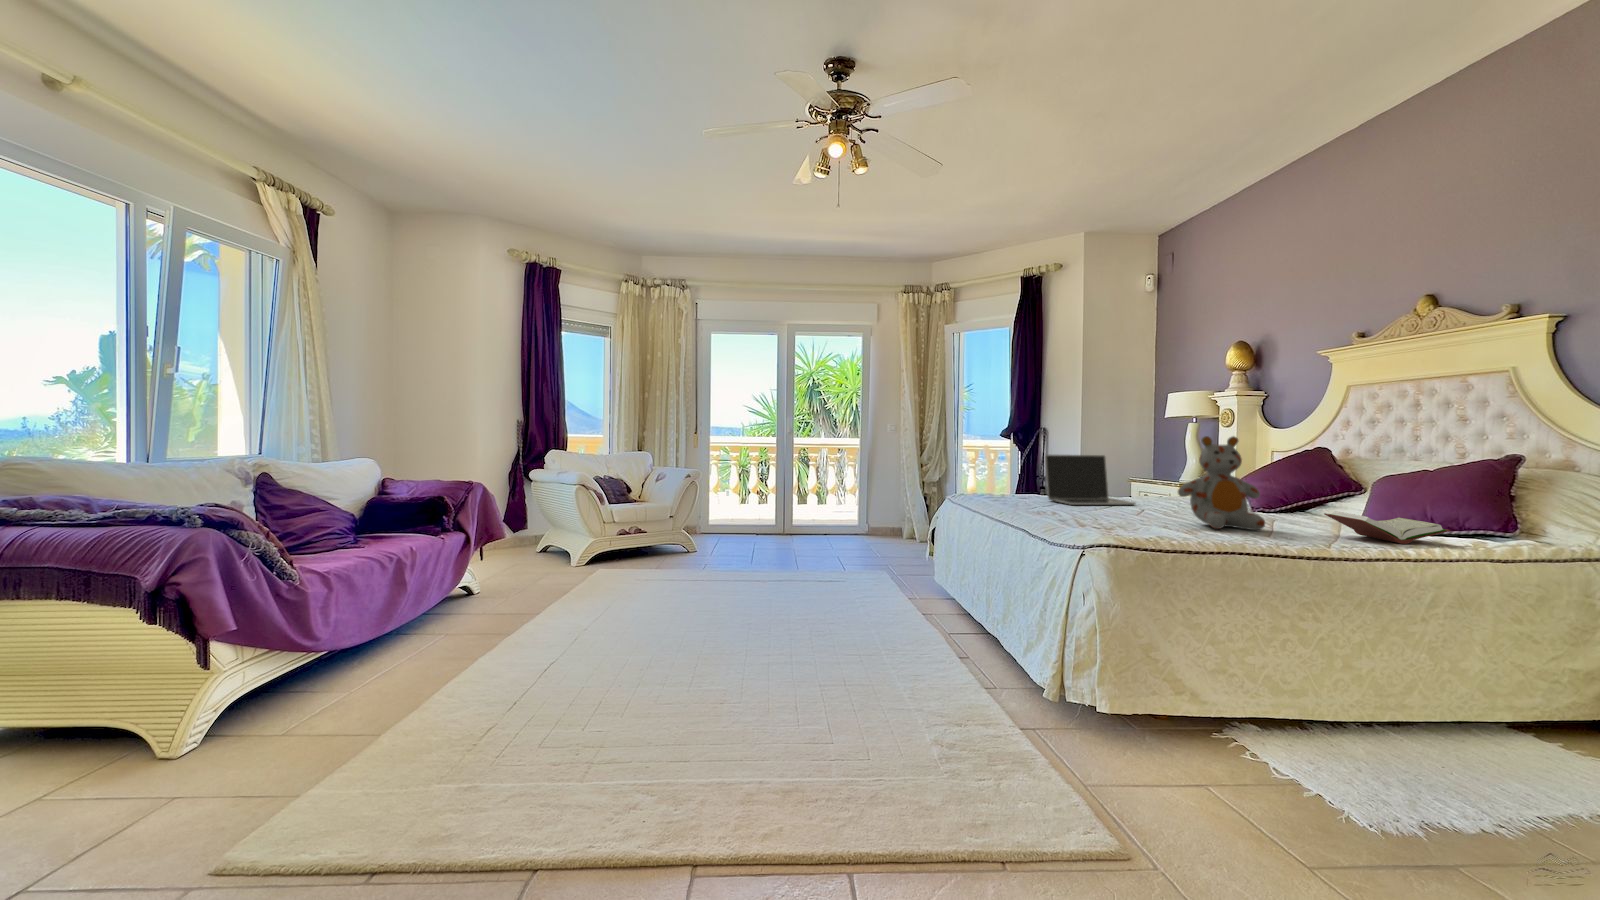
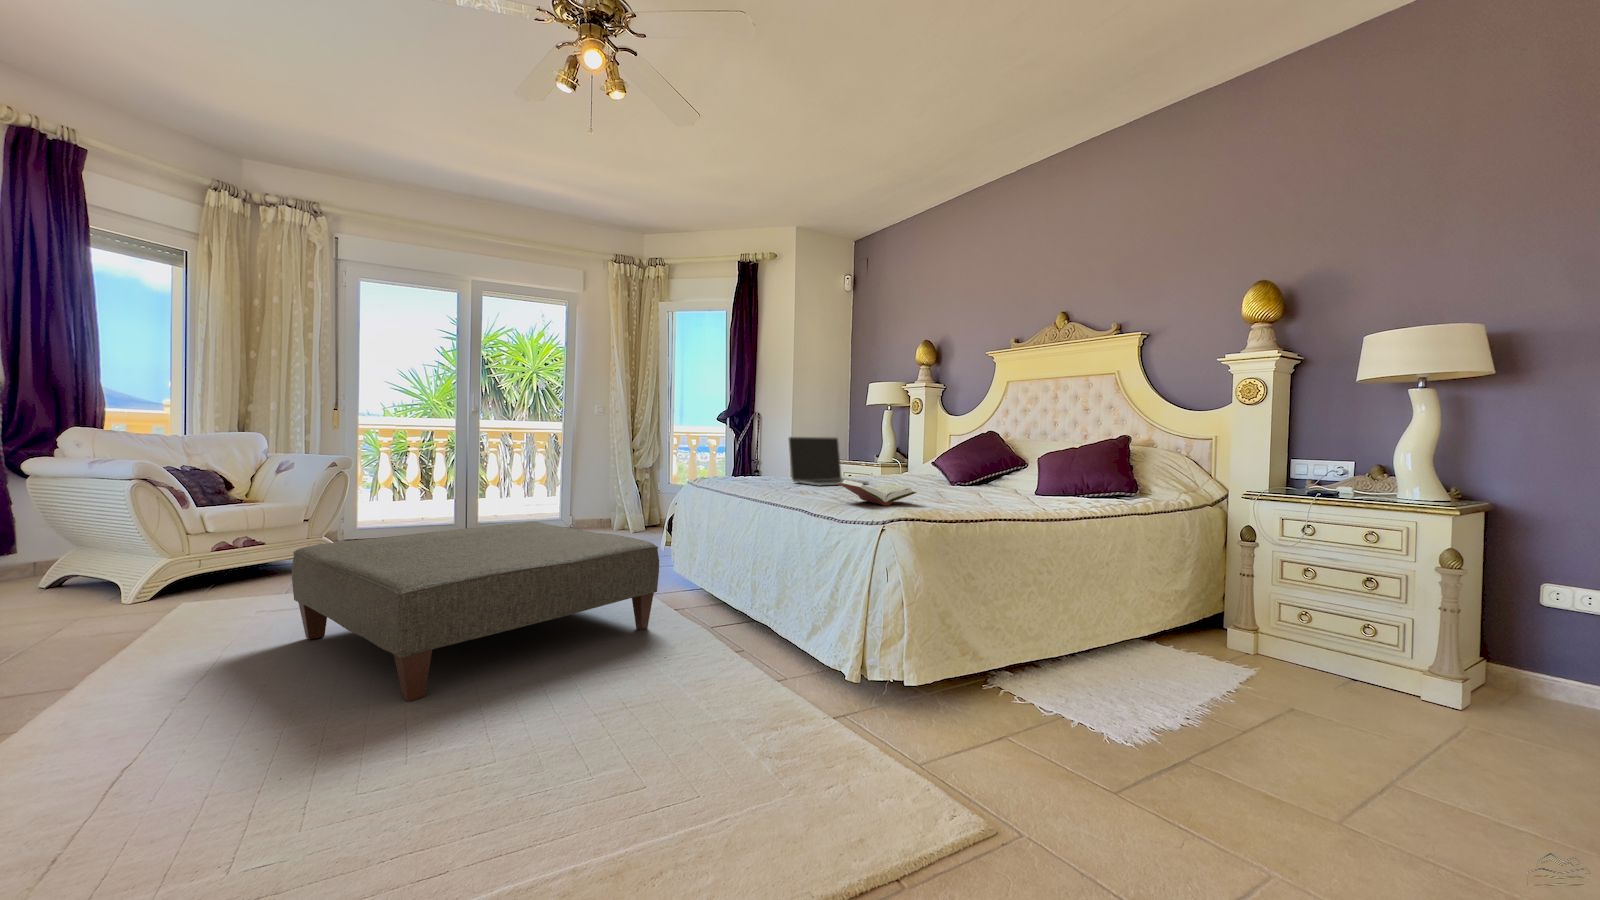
stuffed bear: present [1178,436,1265,530] -> none [926,417,994,500]
book: present [1324,511,1450,544] -> present [838,480,916,506]
ottoman: none [655,524,901,647] -> present [292,522,659,702]

